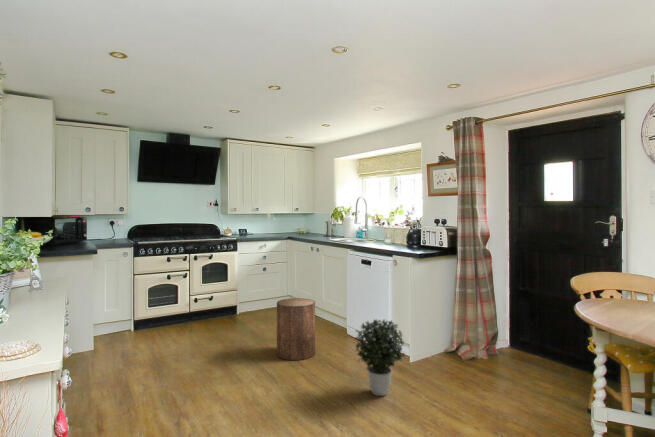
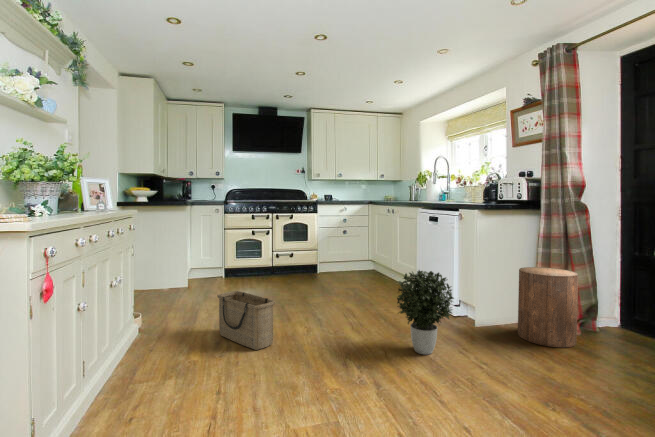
stool: present [277,298,315,360] -> present [518,267,578,348]
basket: none [170,353,240,415] -> present [217,291,275,350]

